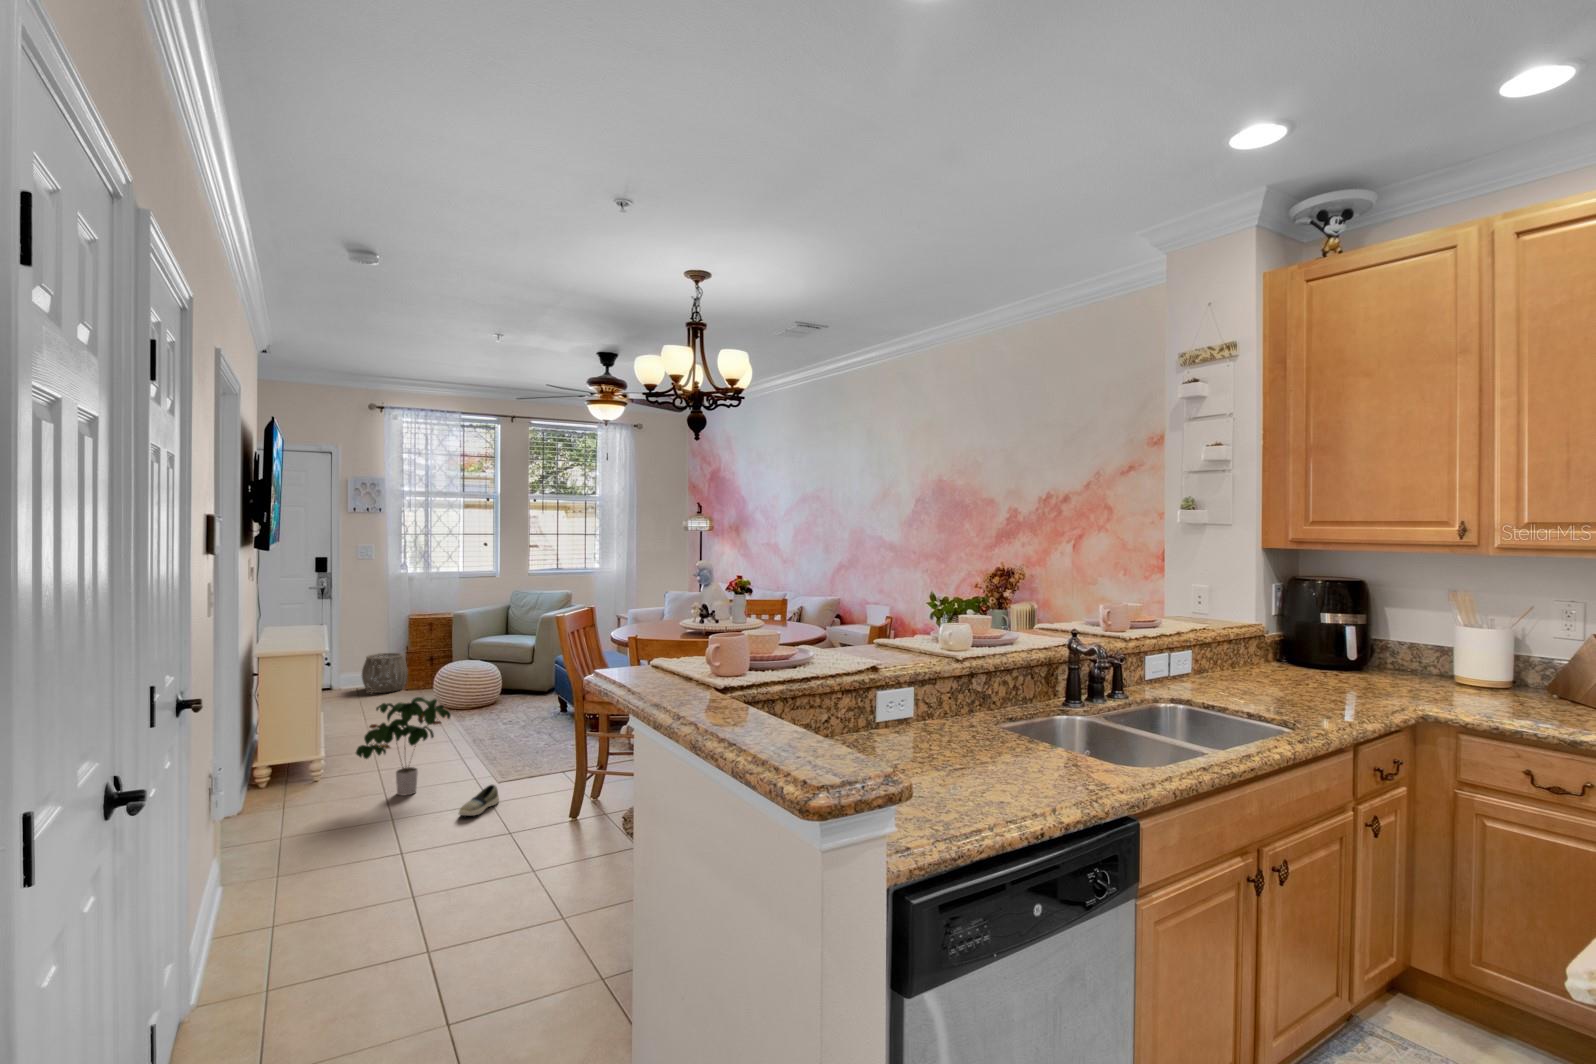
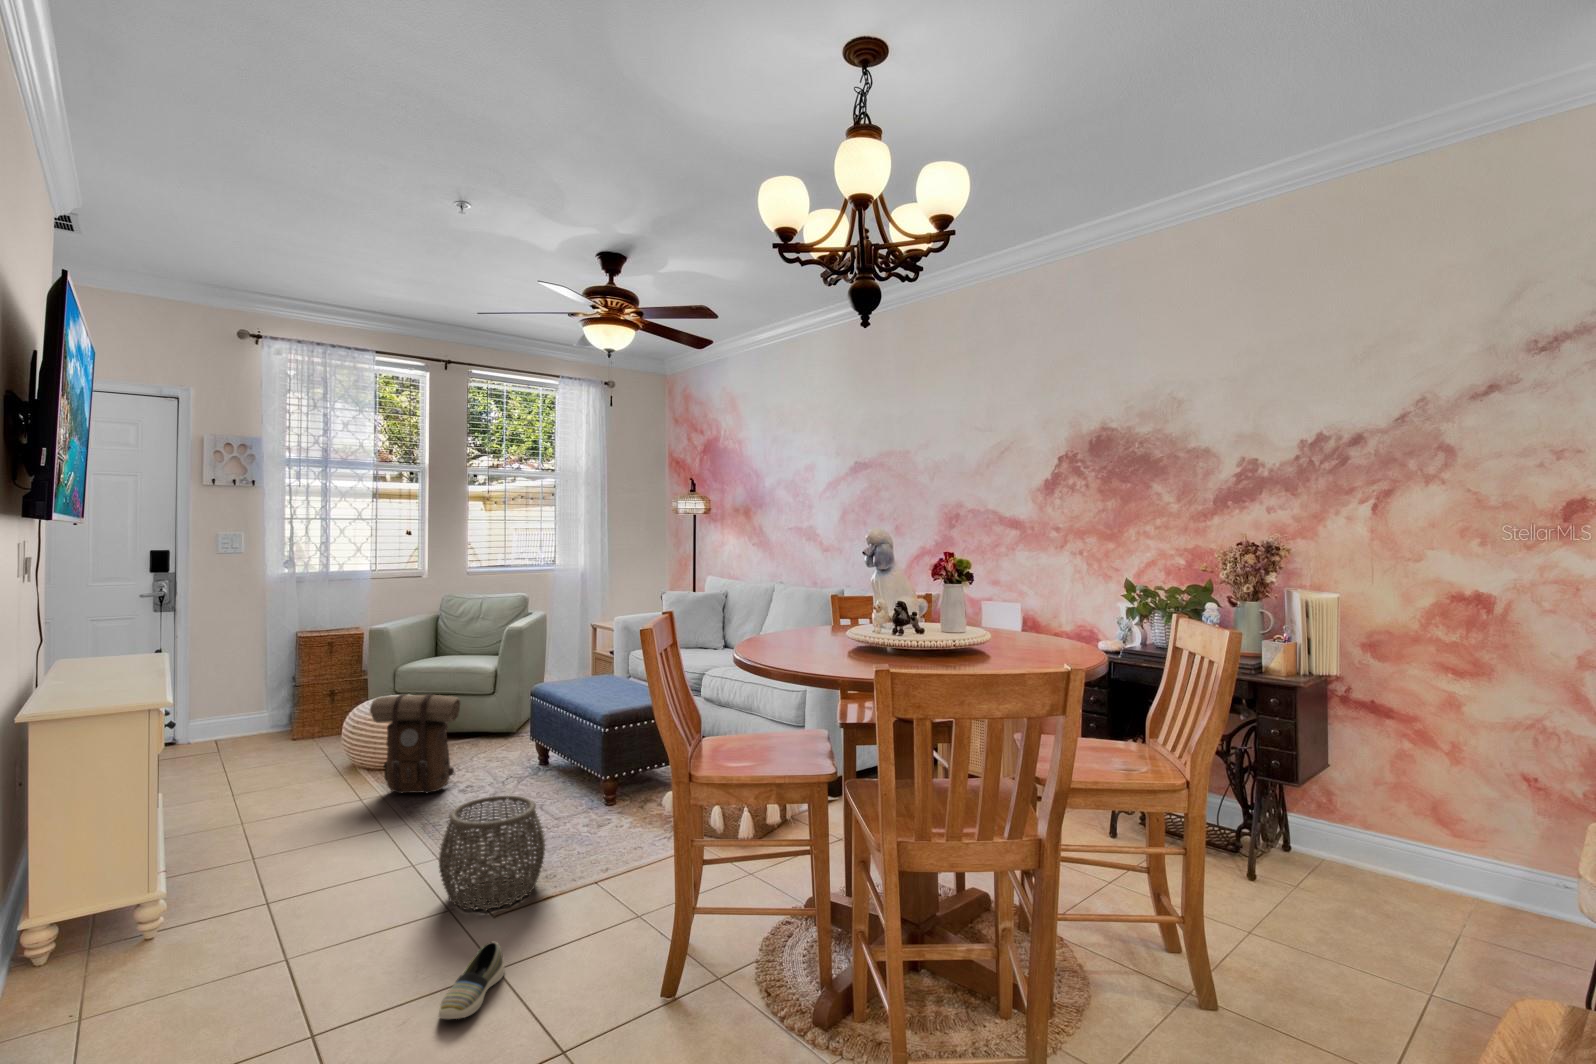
woven basket: present [362,653,407,693] -> present [439,796,545,910]
backpack: none [447,656,505,722] -> present [370,694,460,794]
potted plant: present [356,697,451,796] -> none [226,785,403,969]

